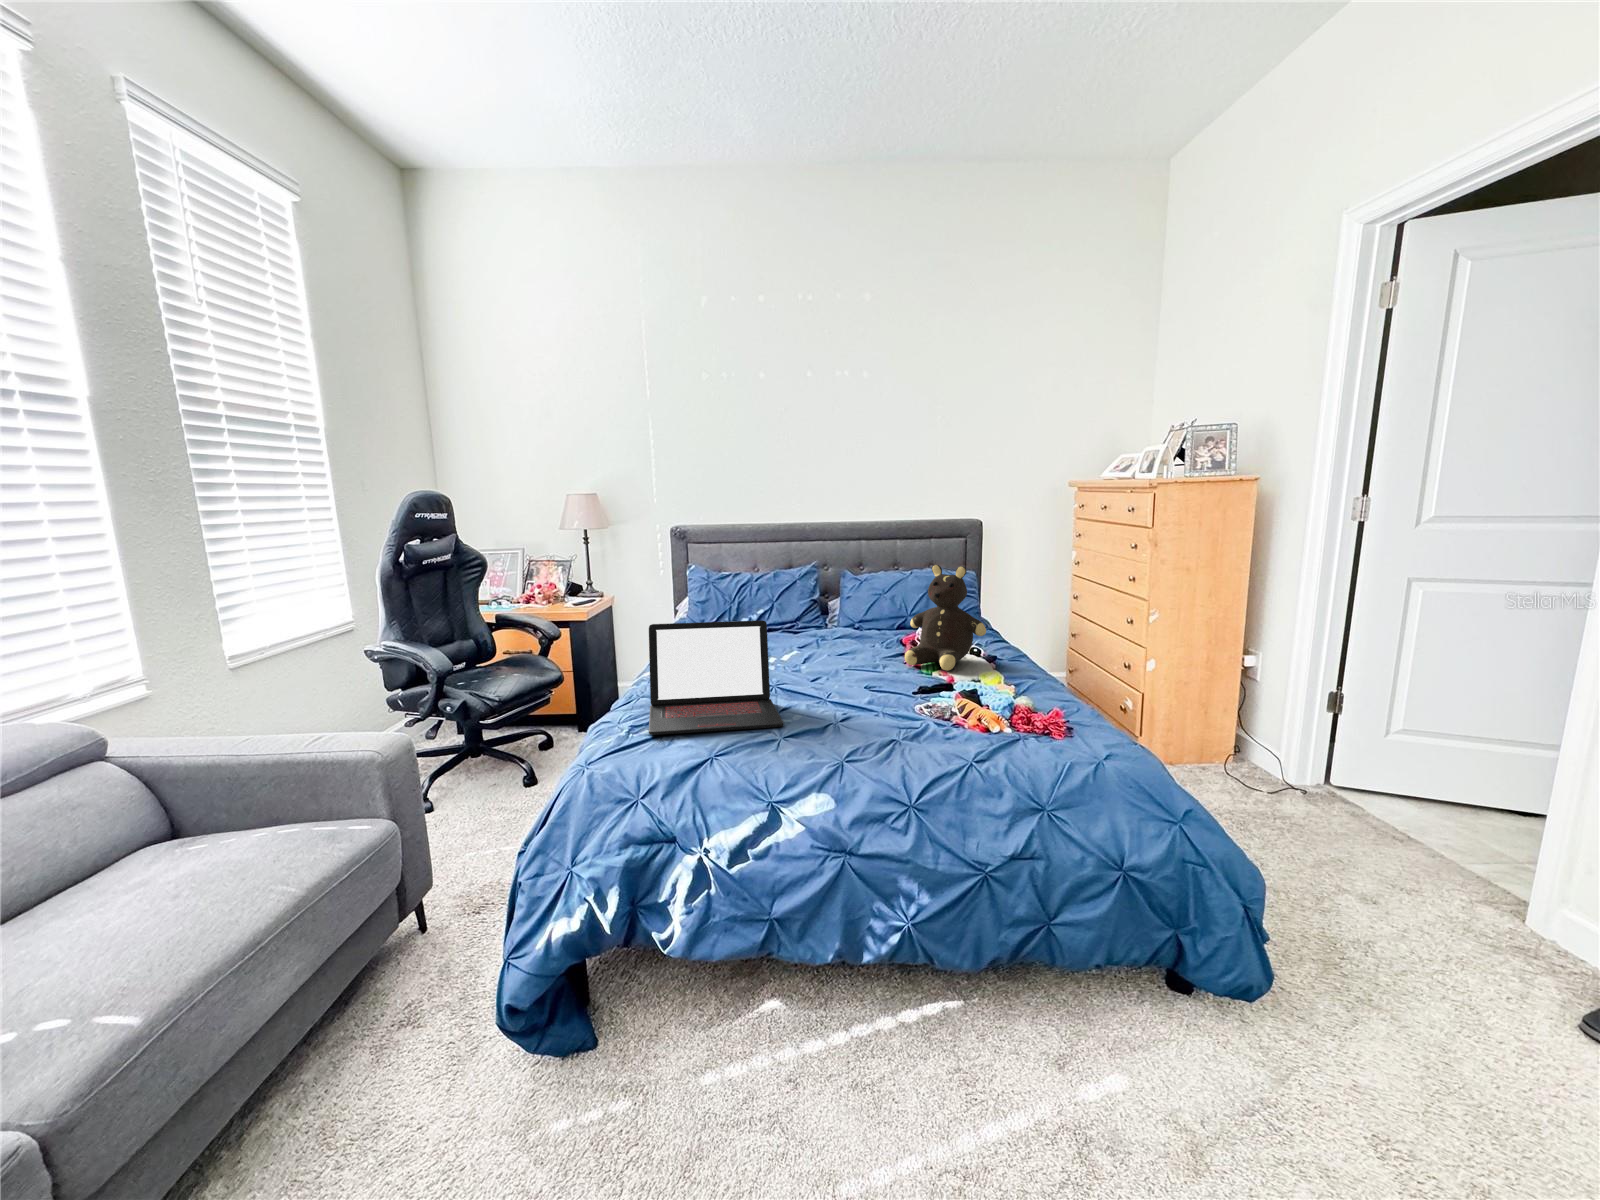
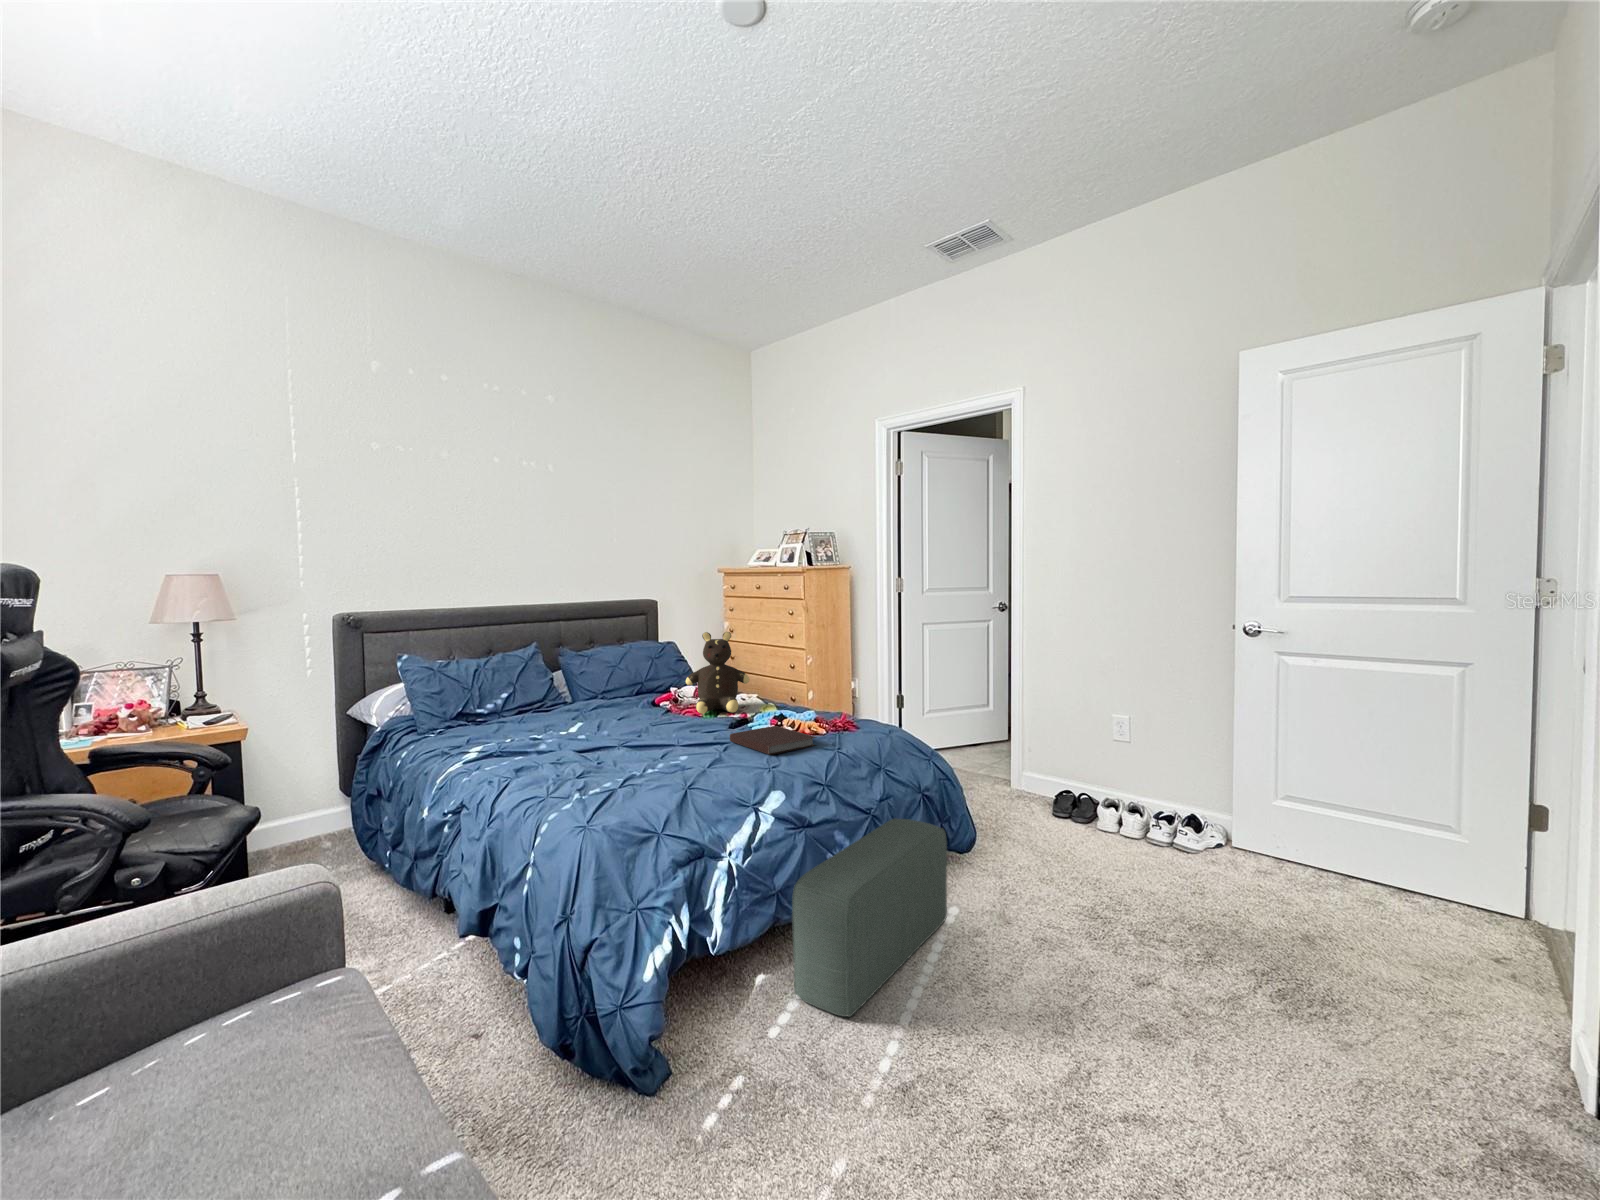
laptop: present [649,620,783,735] -> none [550,684,696,789]
notebook: none [864,699,950,742] -> present [730,726,816,755]
pouf: none [760,882,1094,1132] -> present [792,818,947,1017]

